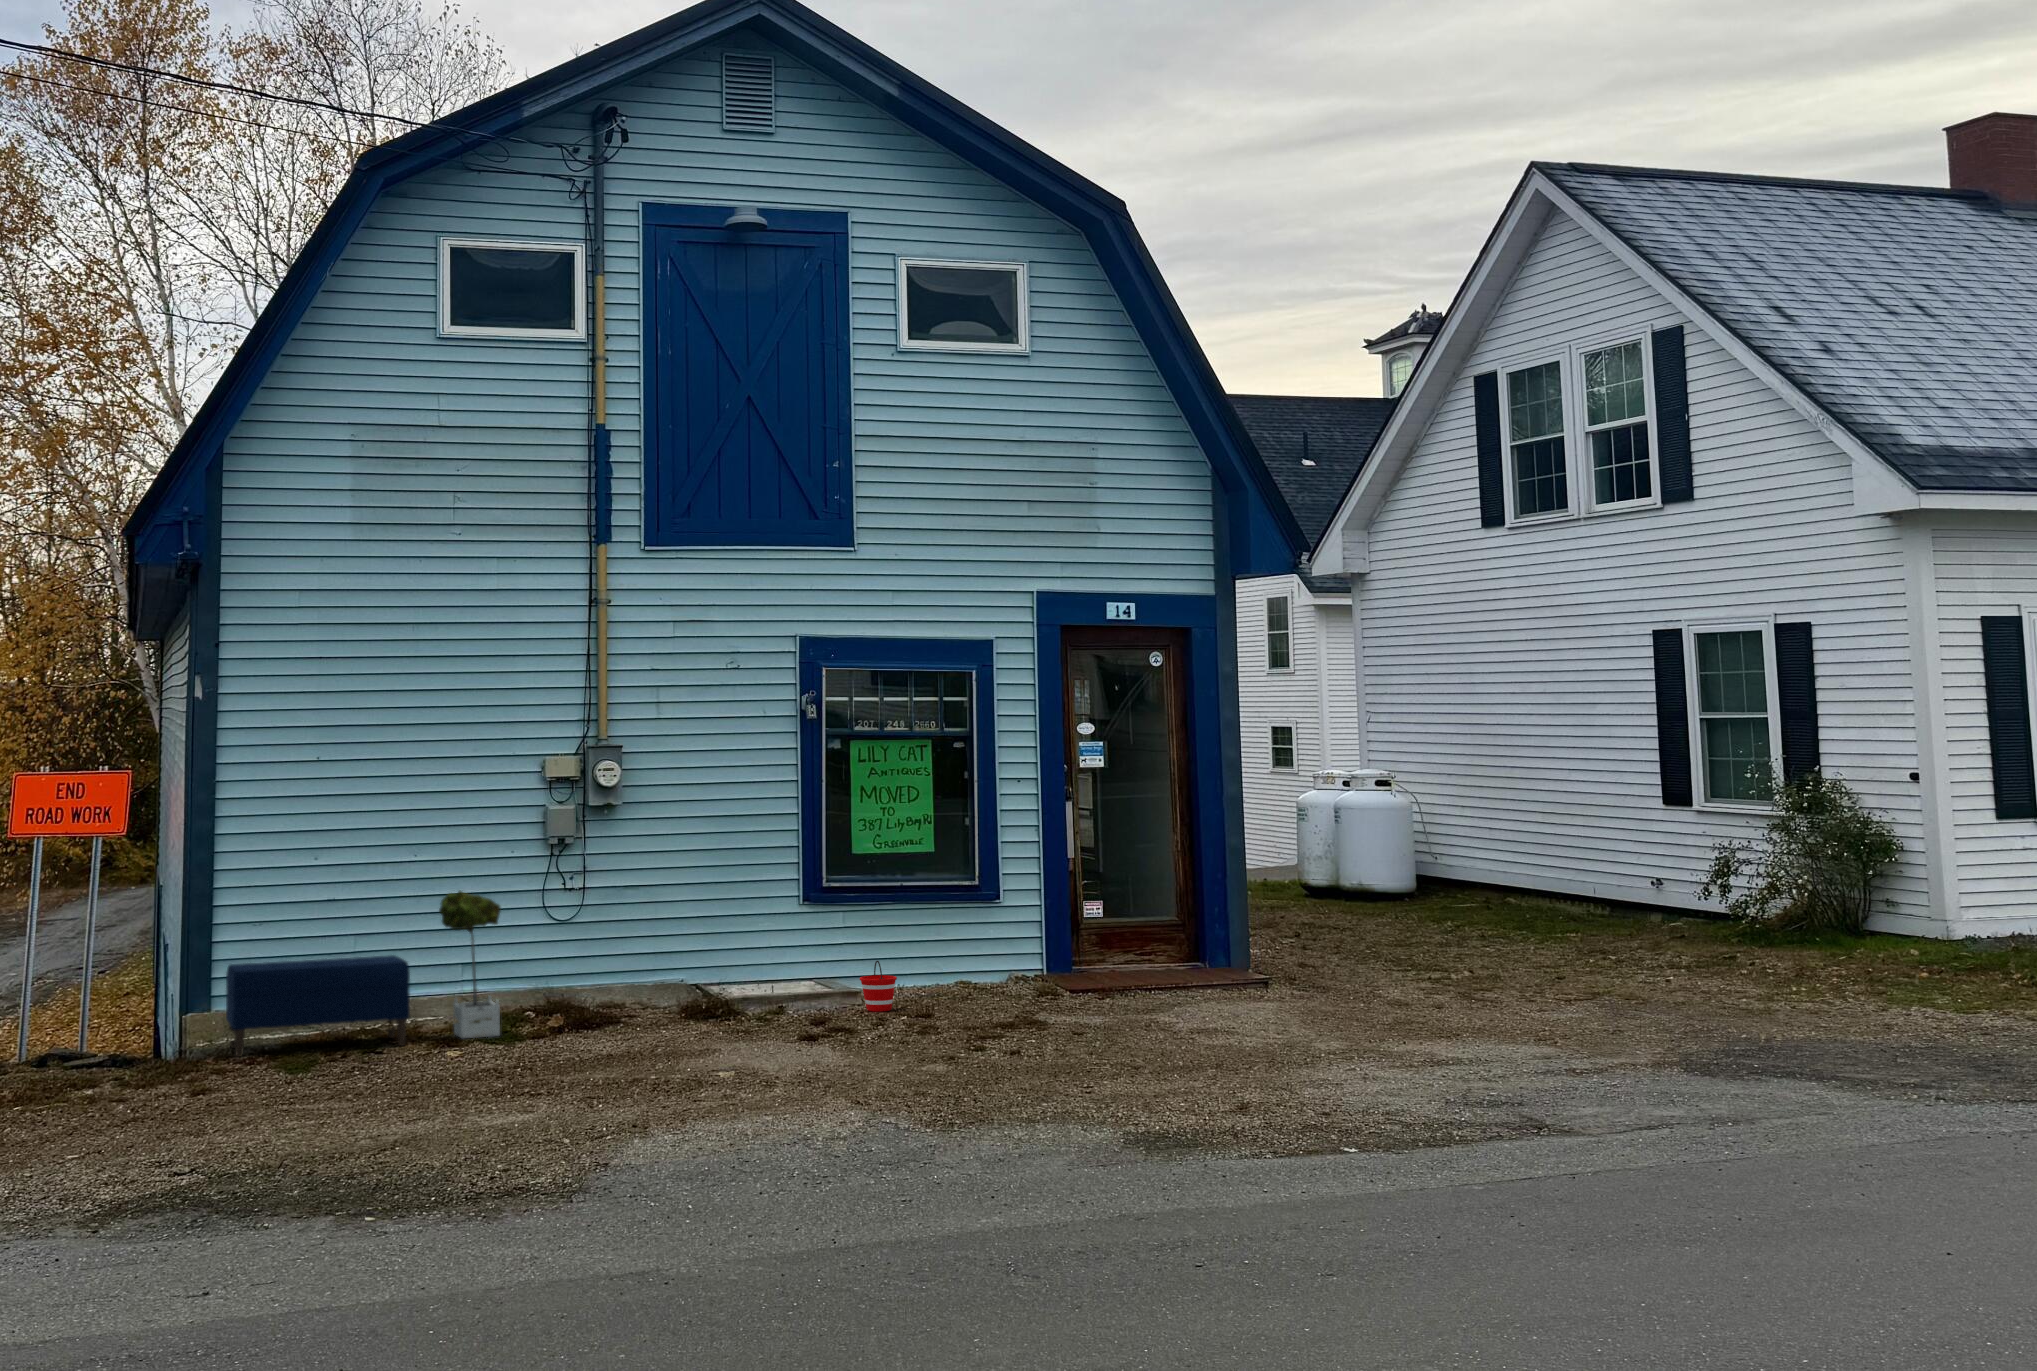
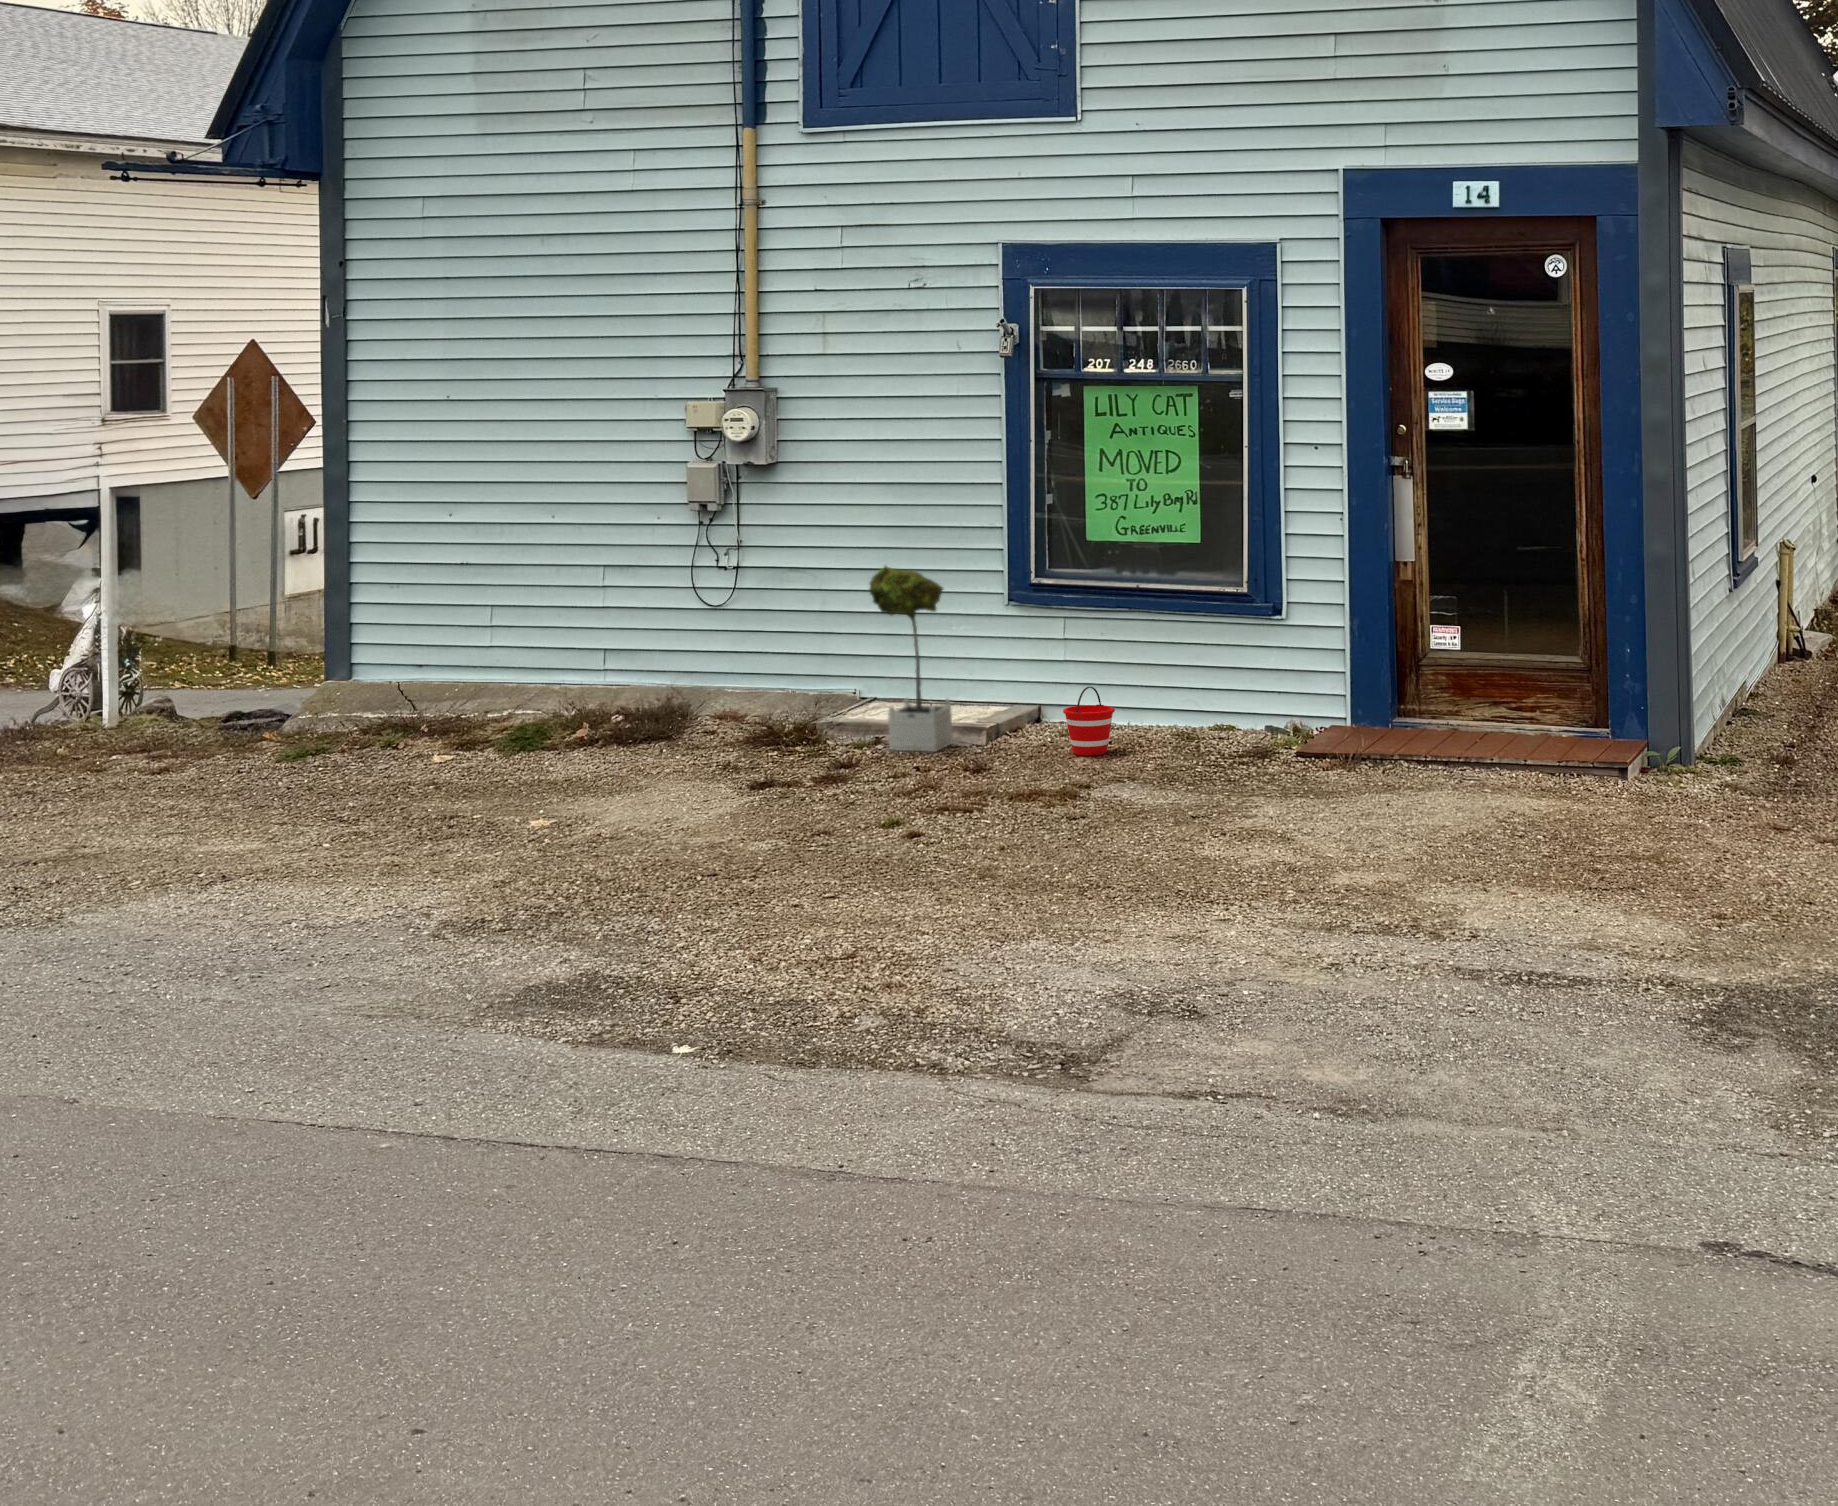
potted tree: present [439,891,501,1038] -> present [869,566,953,752]
bench: present [226,955,410,1057] -> none [305,627,532,738]

